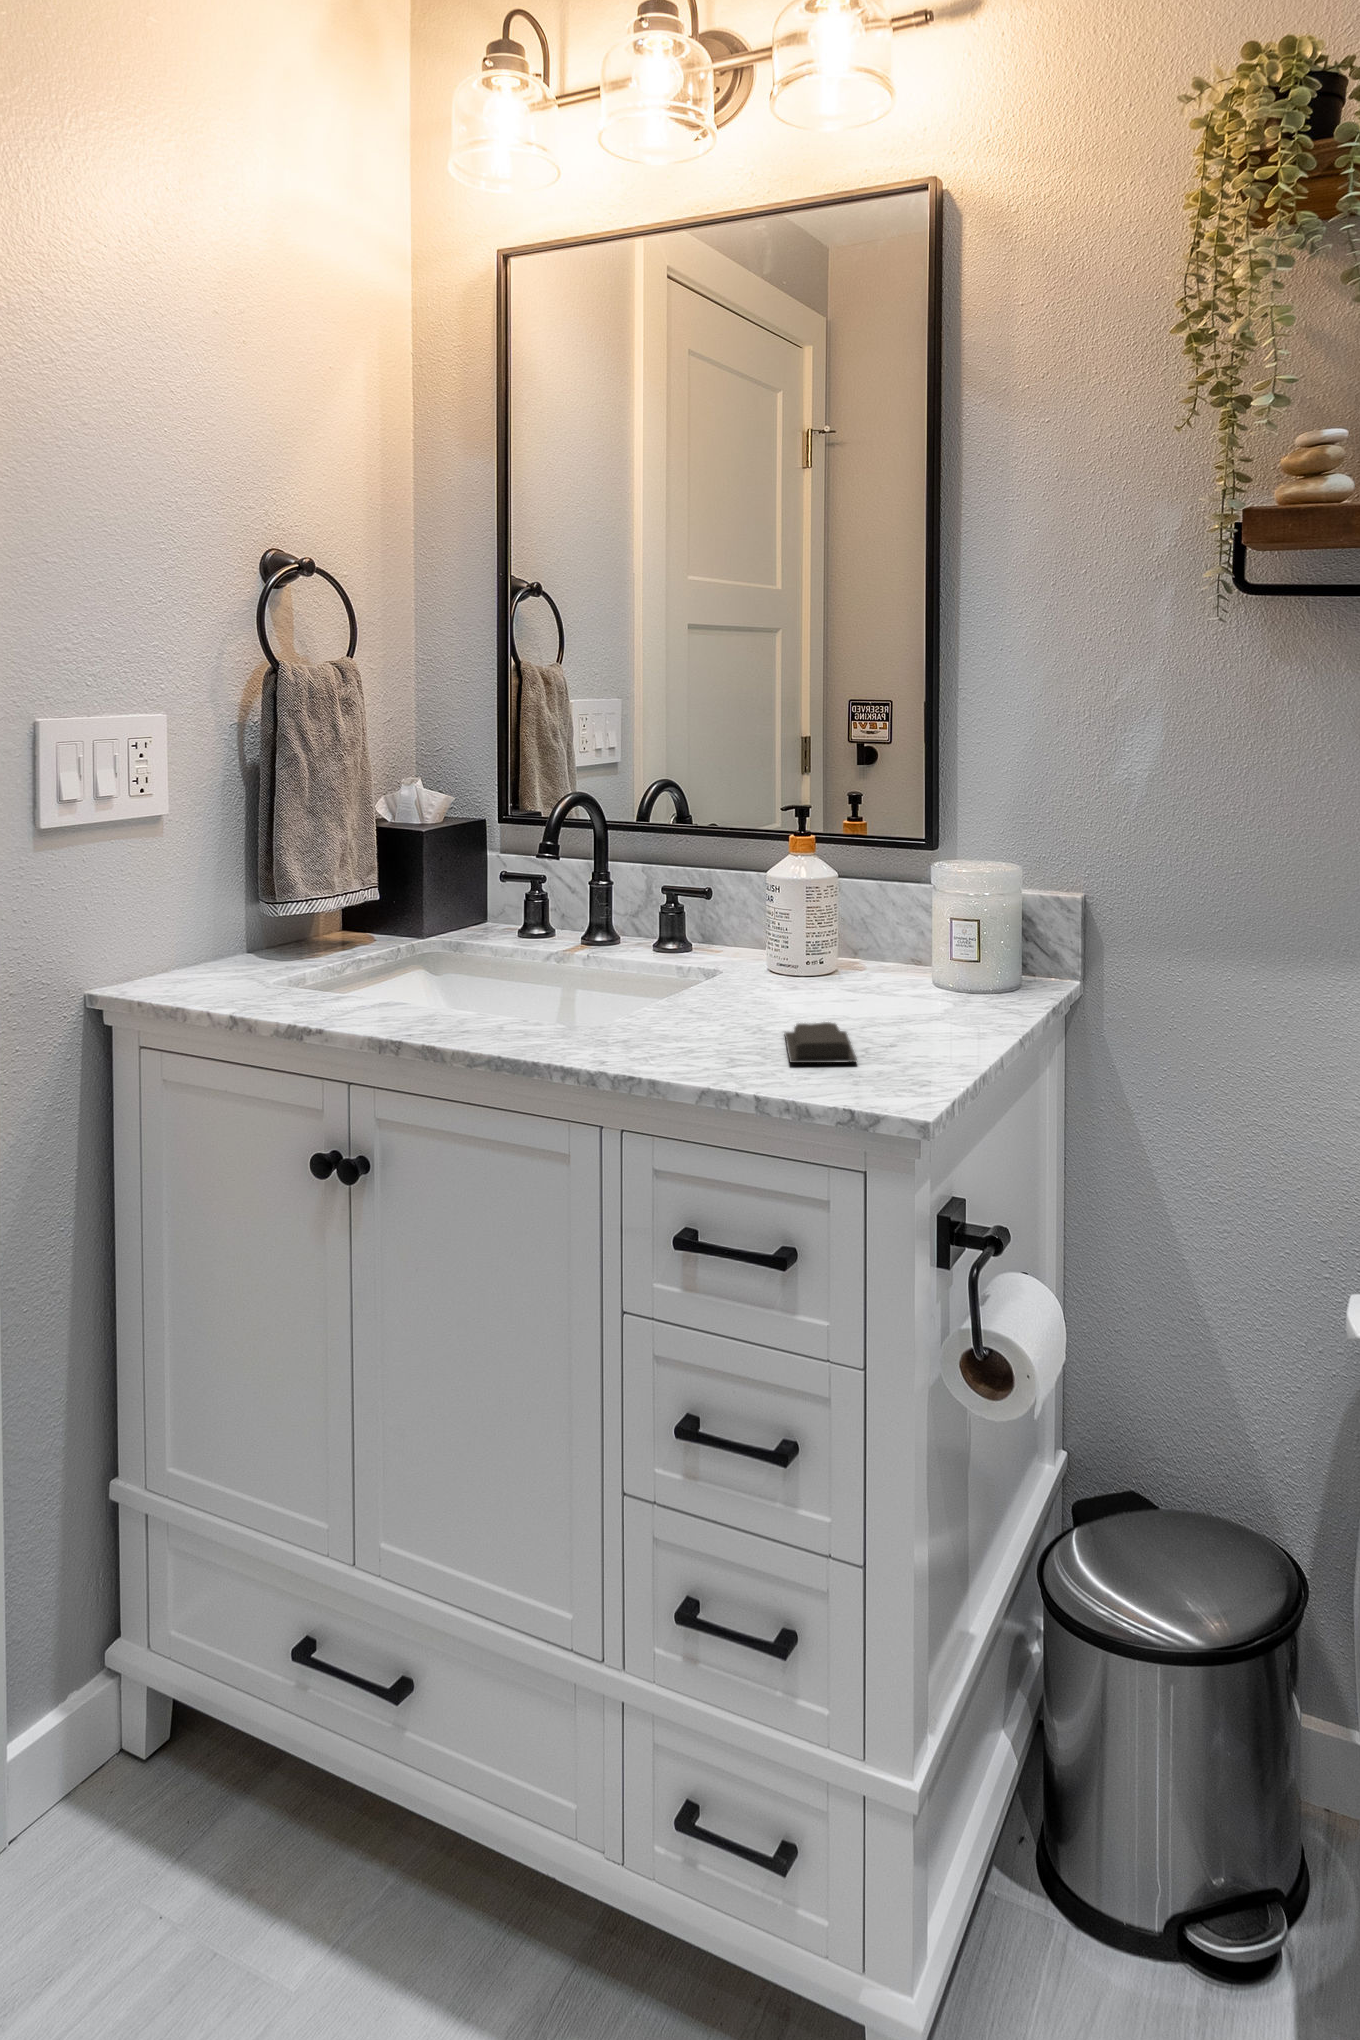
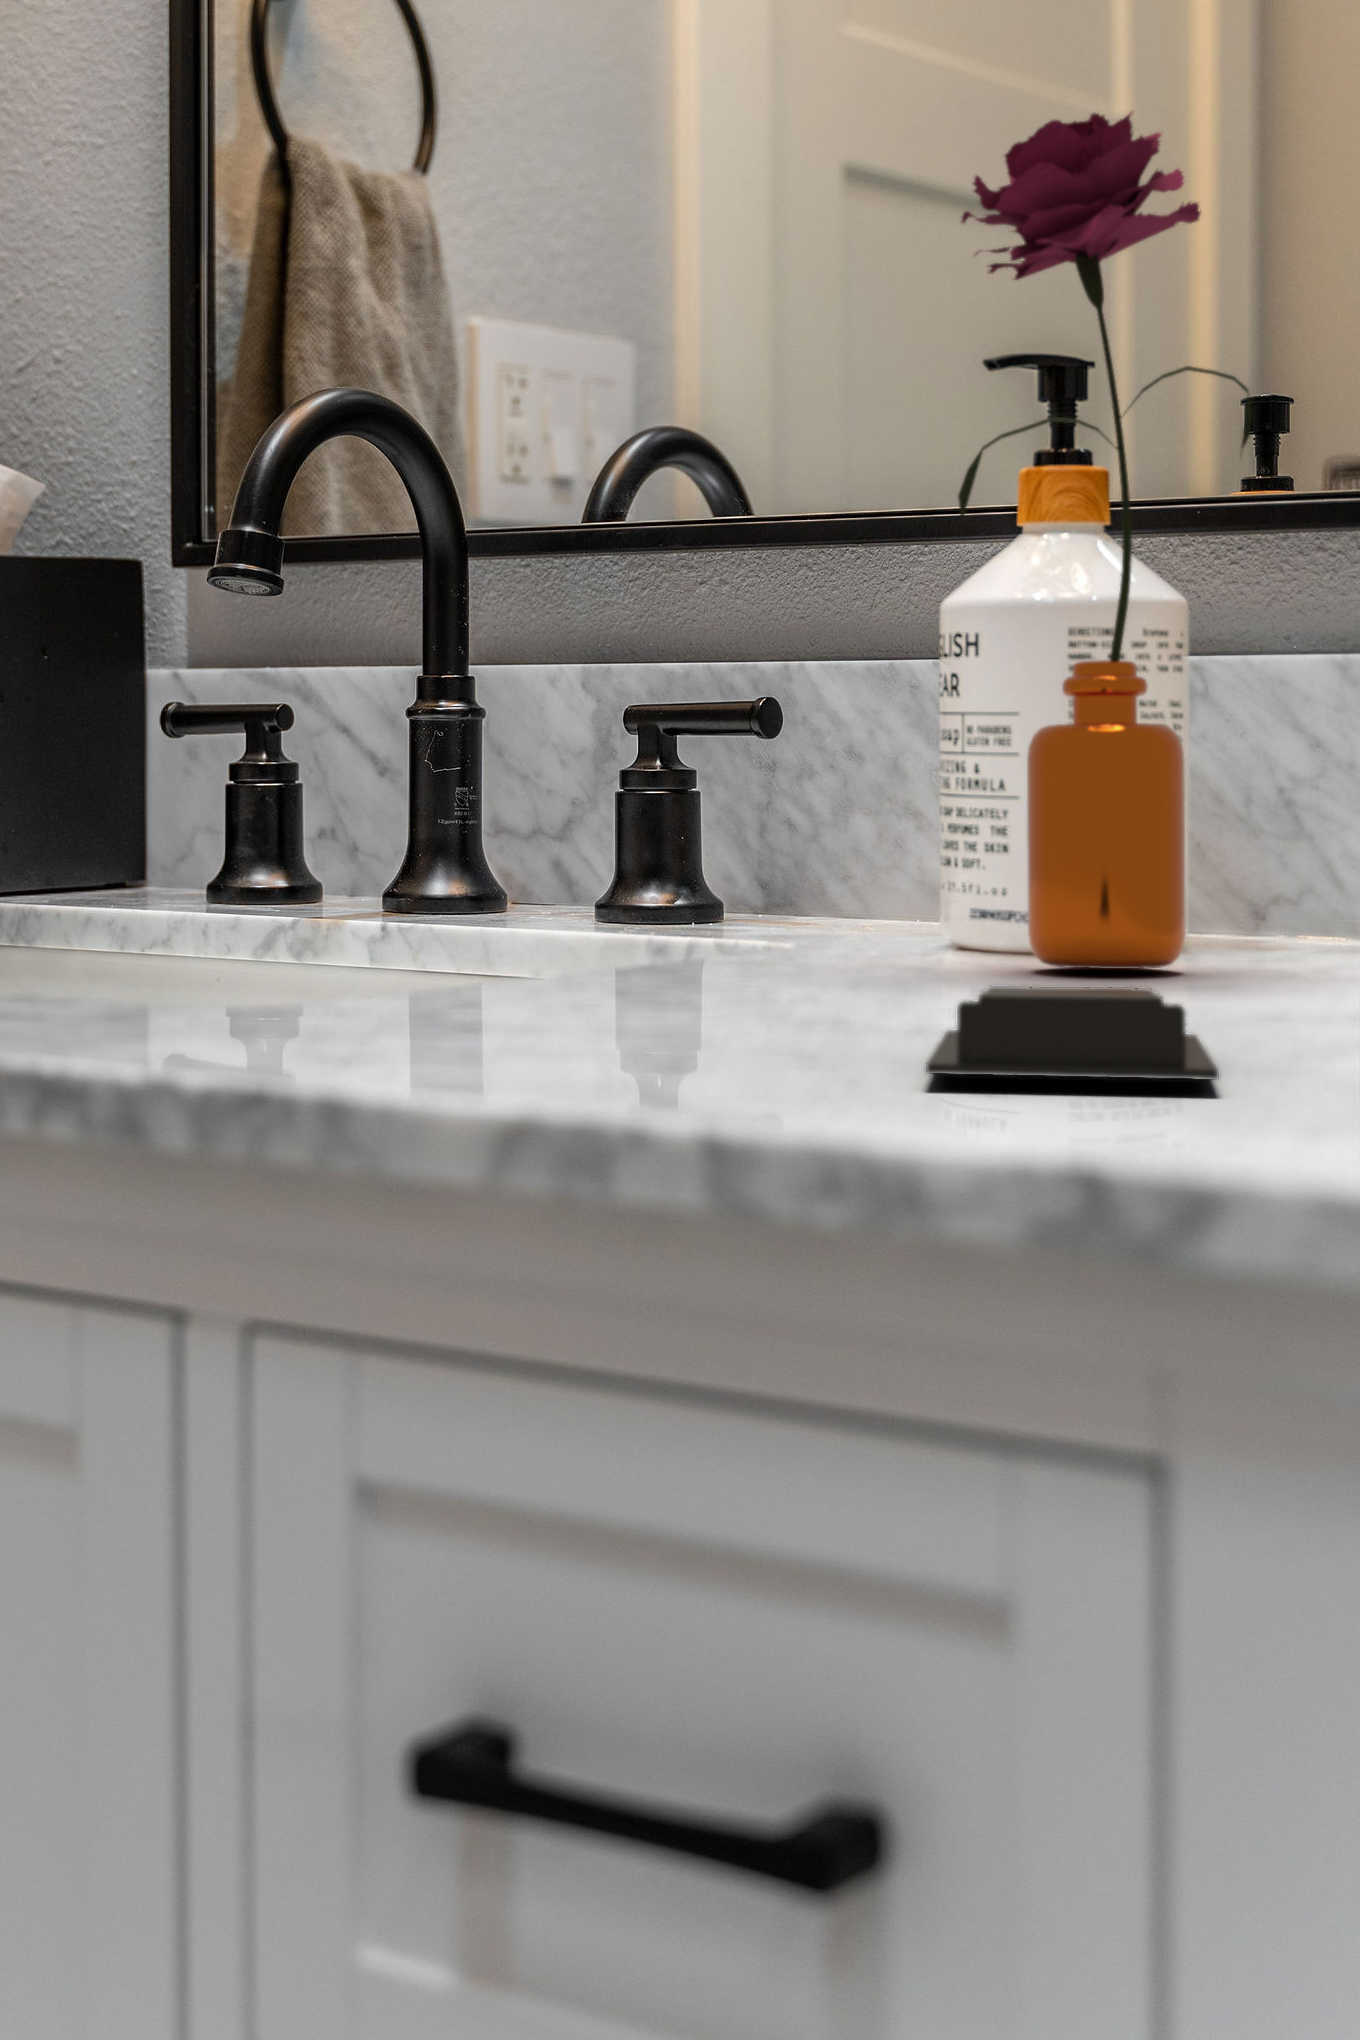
flower: none [767,739,848,982] -> present [958,112,1252,969]

